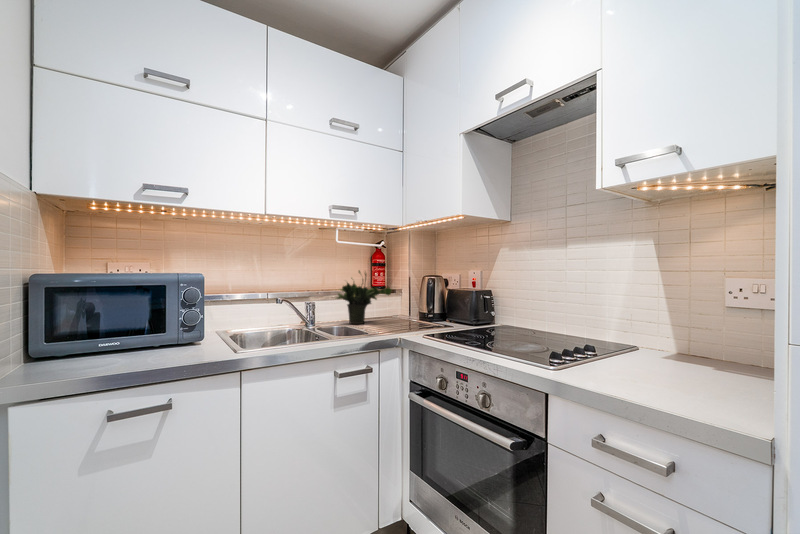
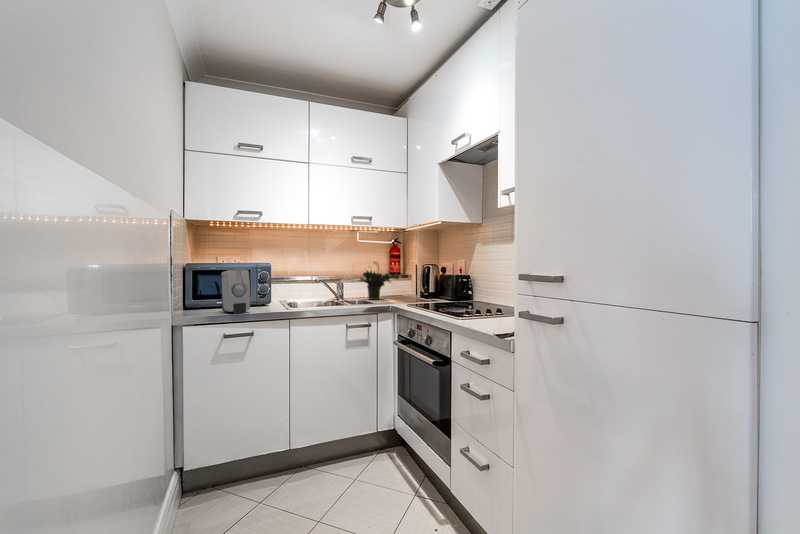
soap dispenser: none [108,286,166,368] -> present [221,270,250,313]

